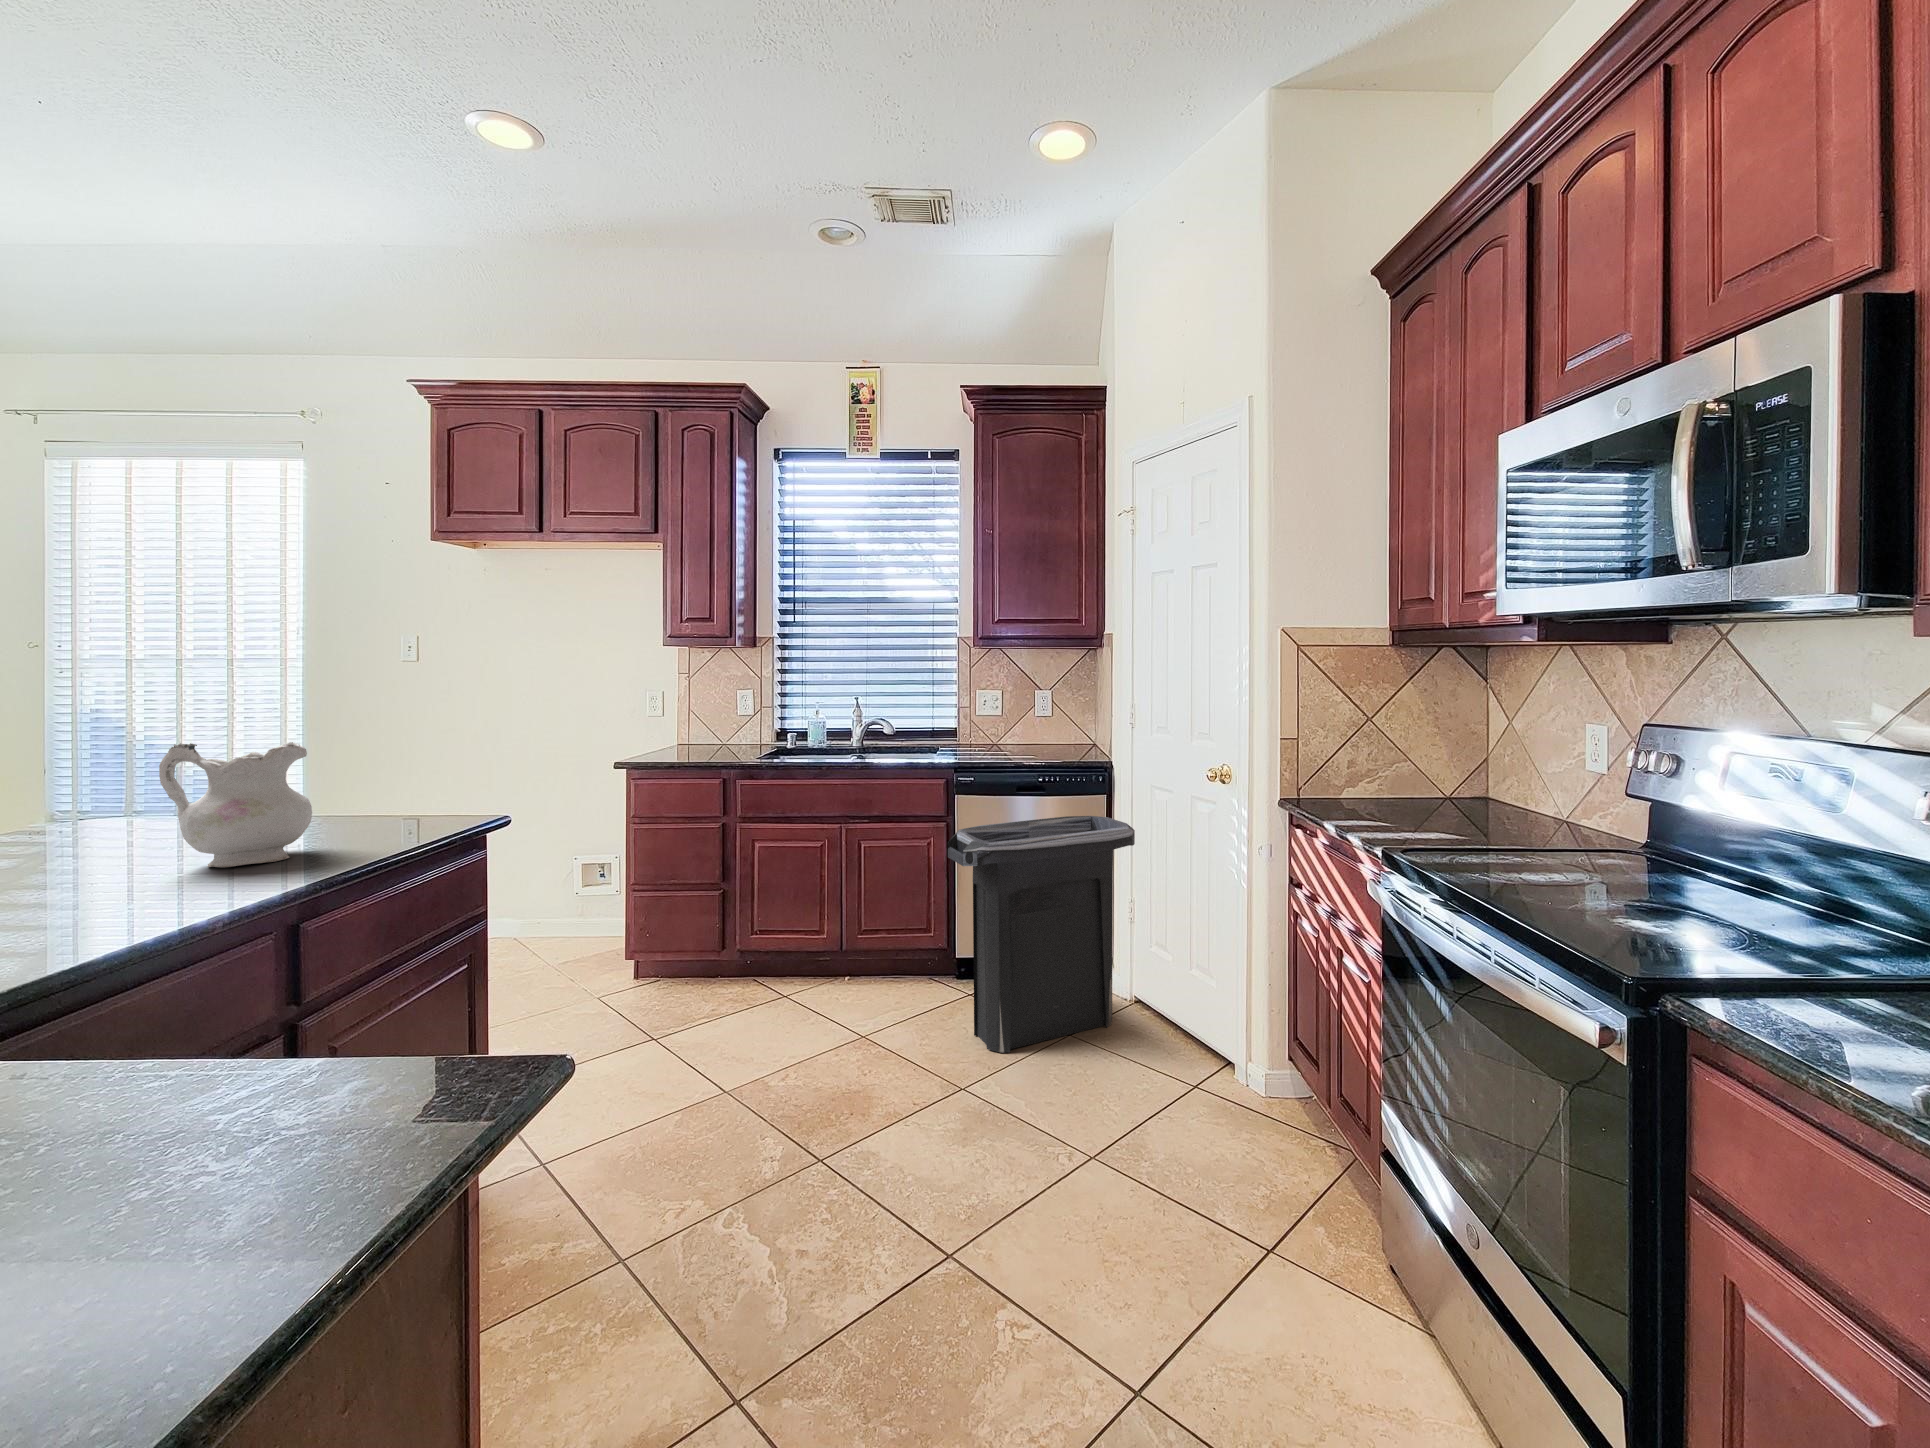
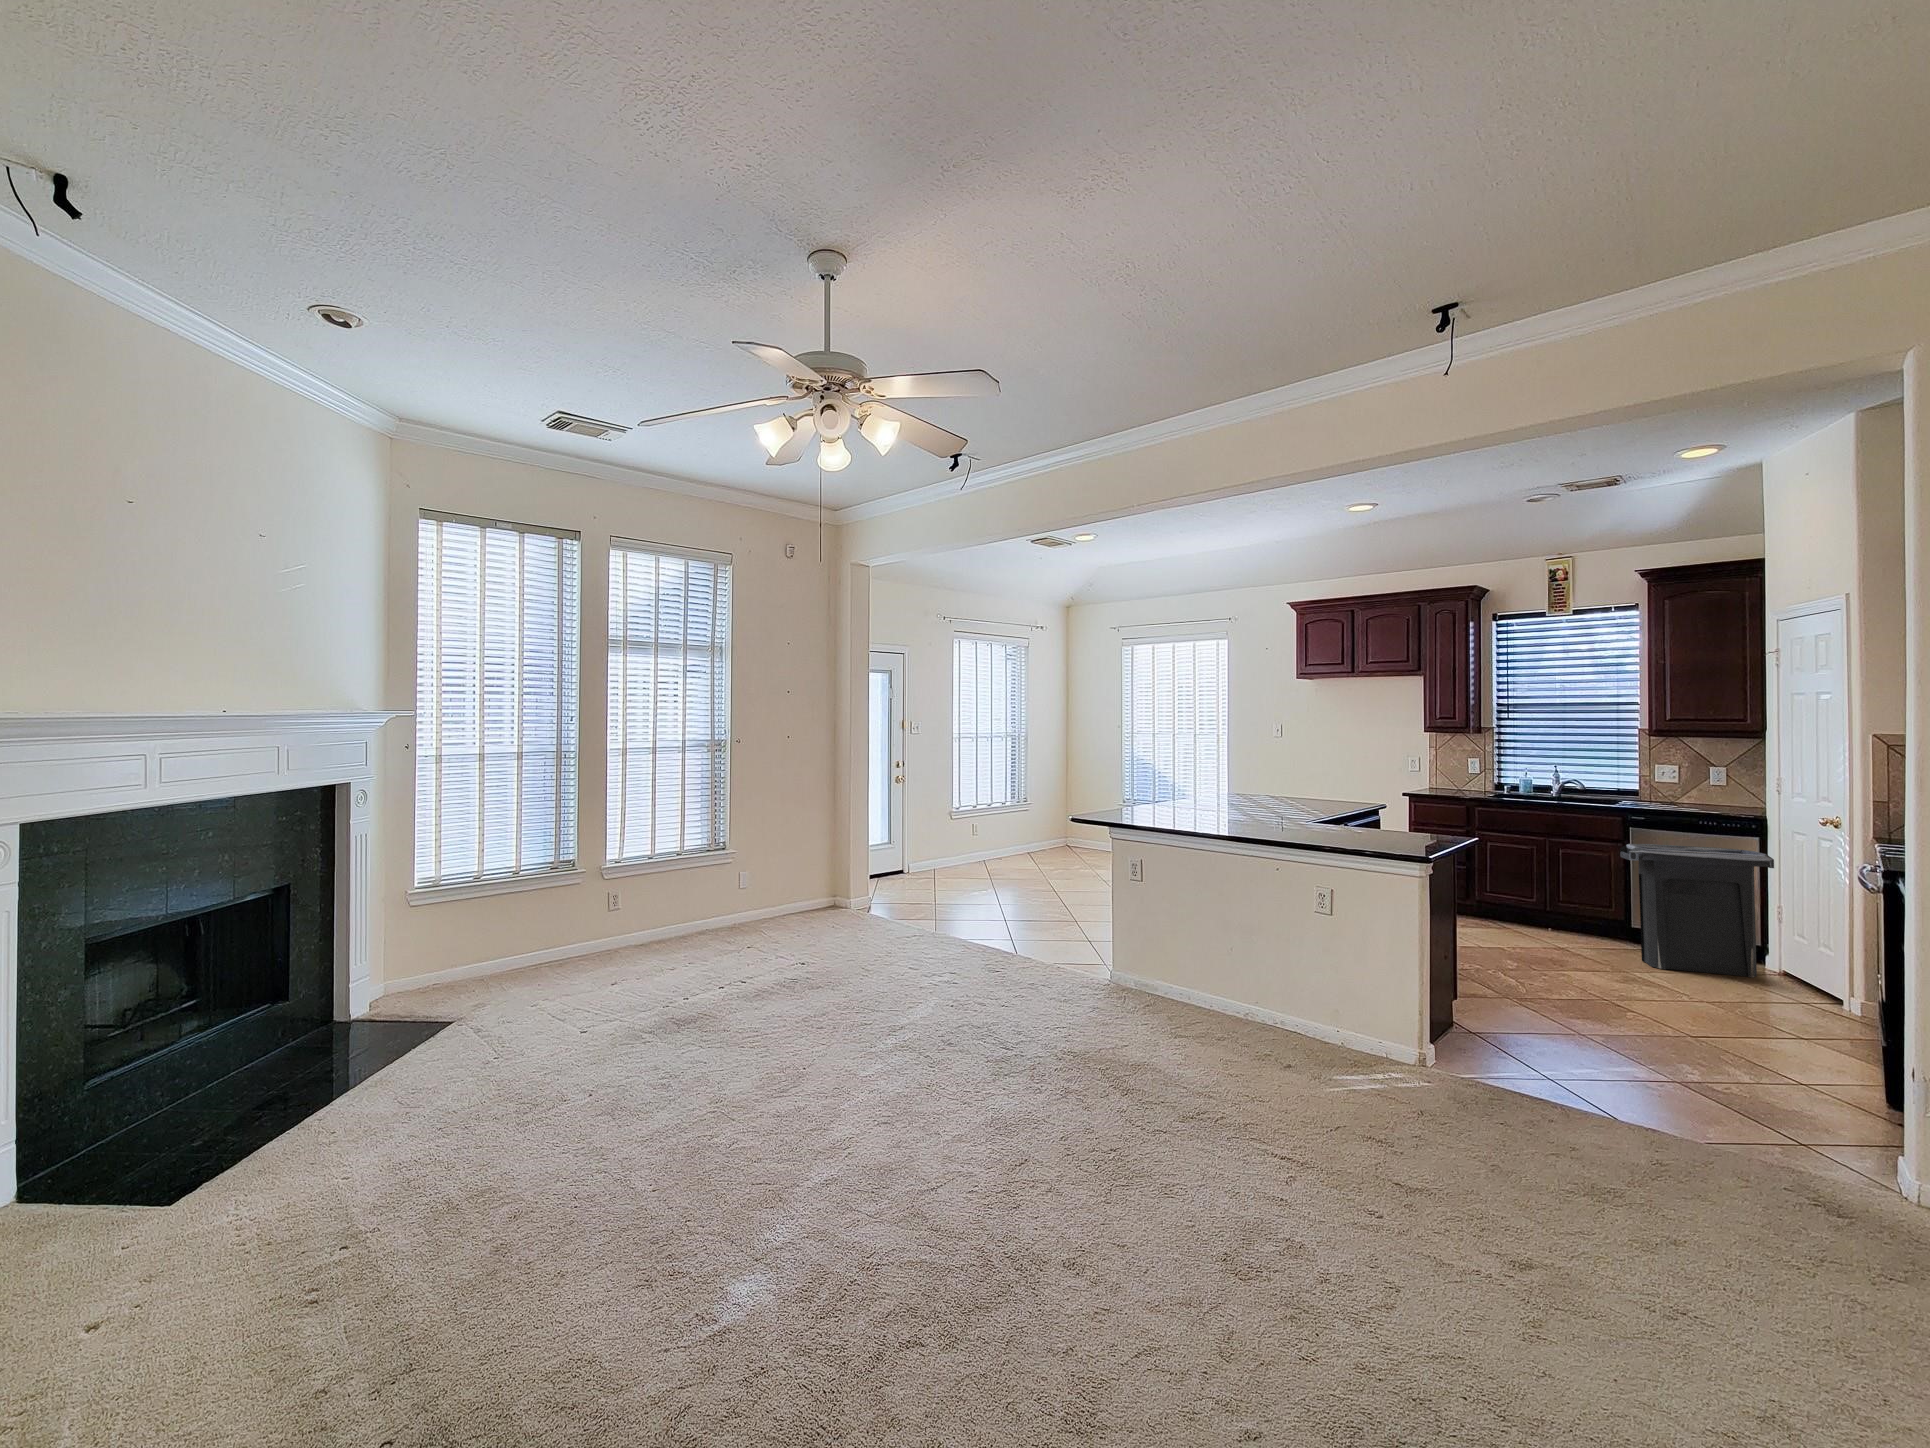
ceramic pitcher: present [159,742,312,868] -> none [1306,770,1343,809]

